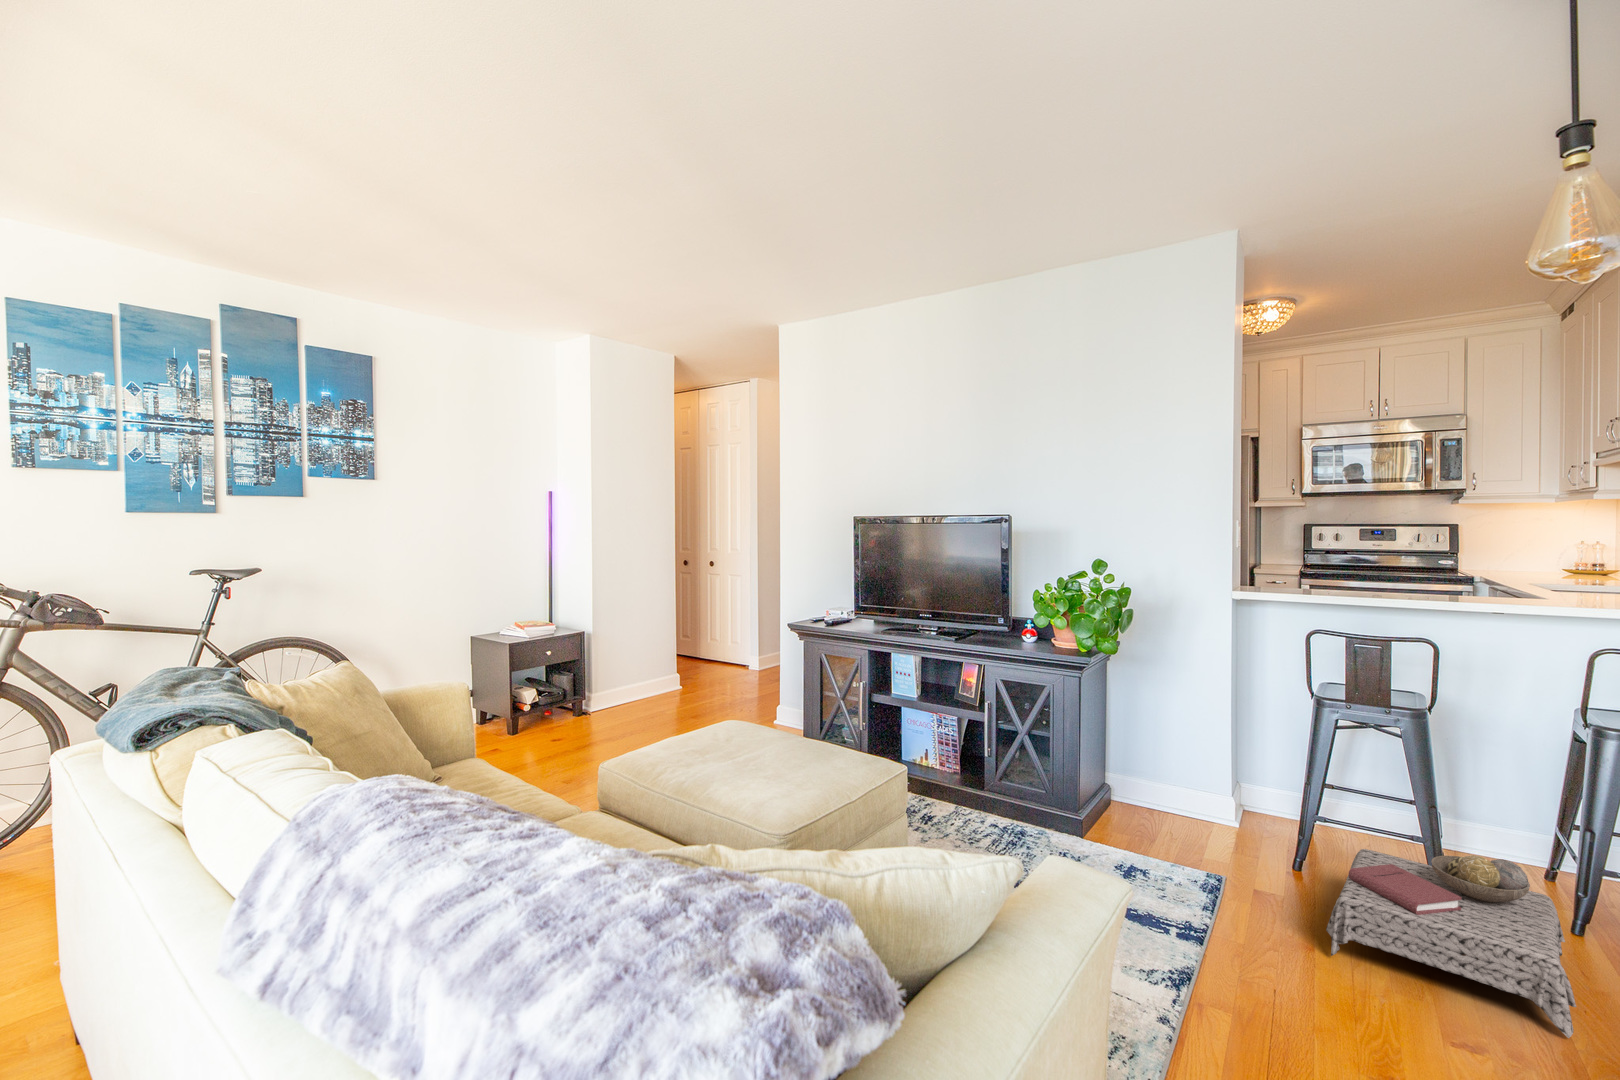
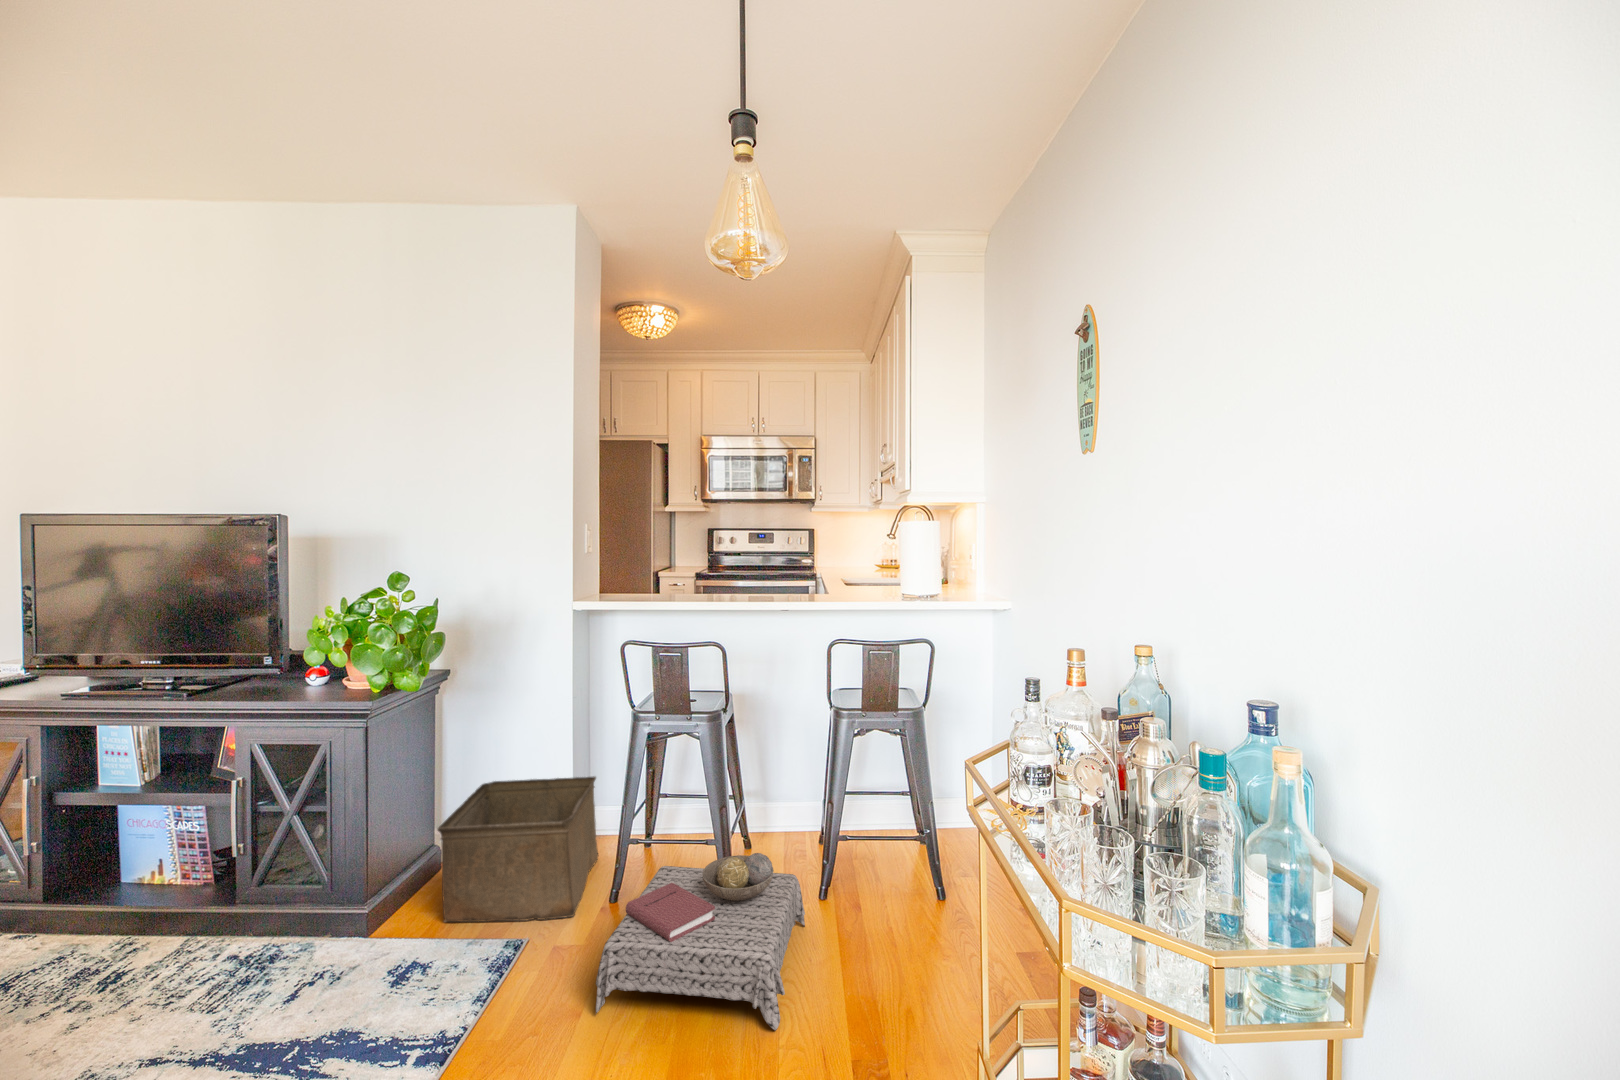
storage bin: none [1136,740,1261,872] -> present [438,776,598,922]

